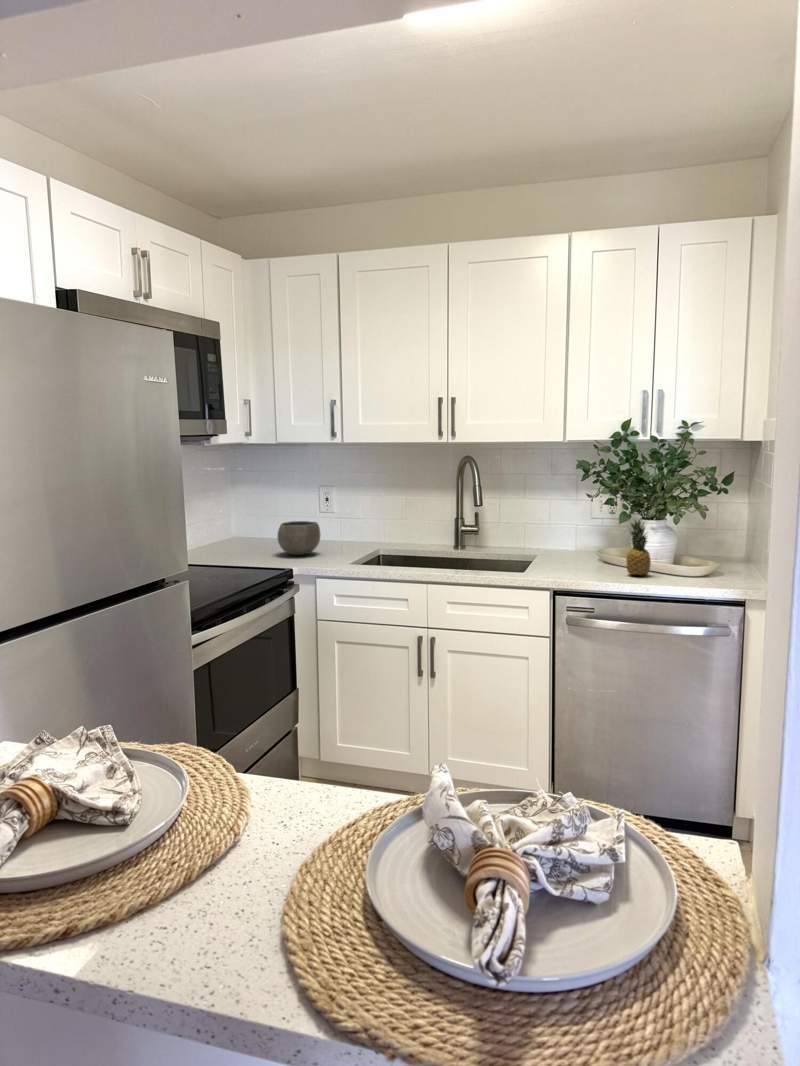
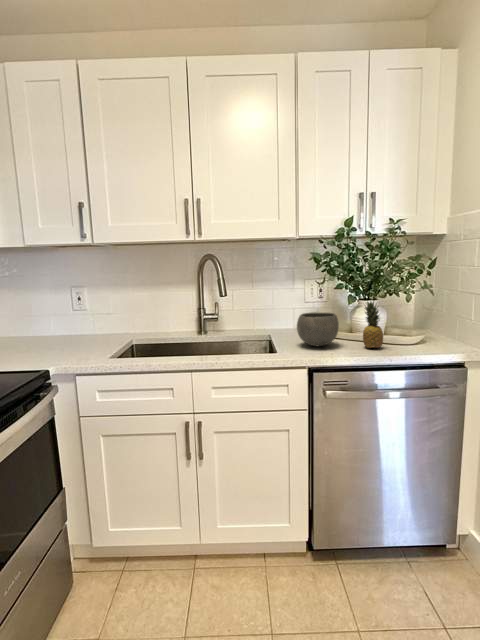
ceramic bowl: present [277,521,320,555] -> present [297,312,339,346]

